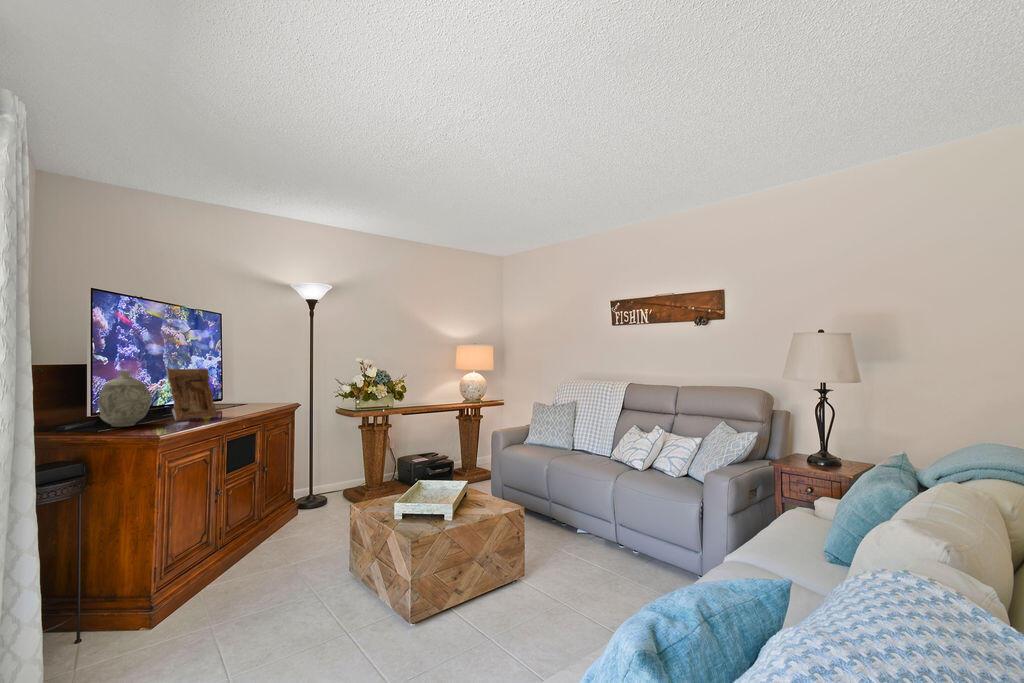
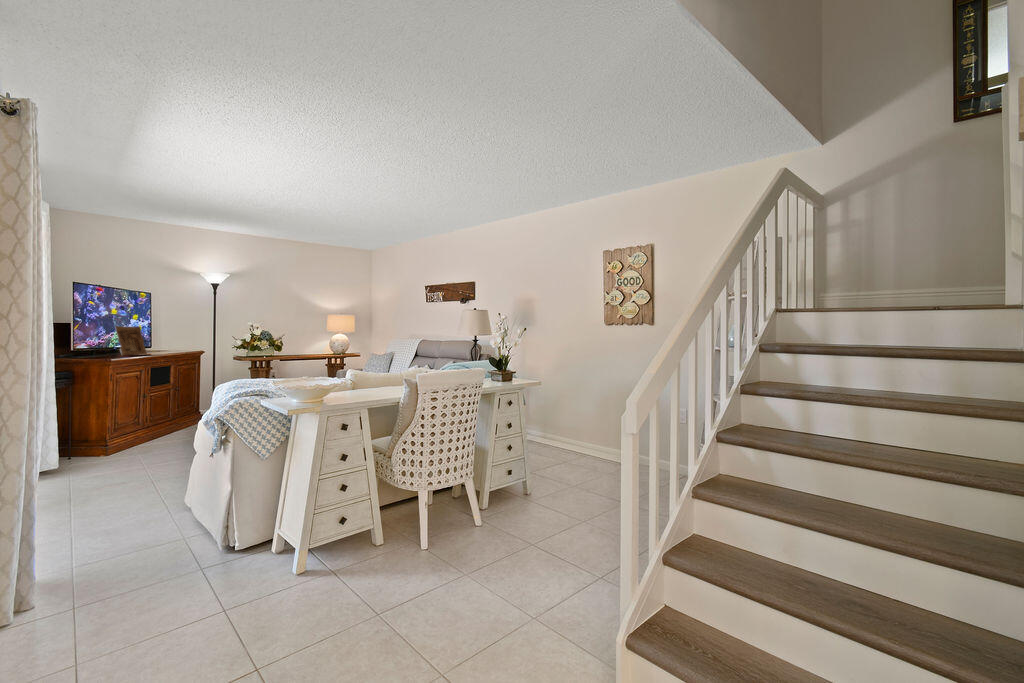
decorative vase: present [98,371,151,427] -> none [77,327,107,357]

